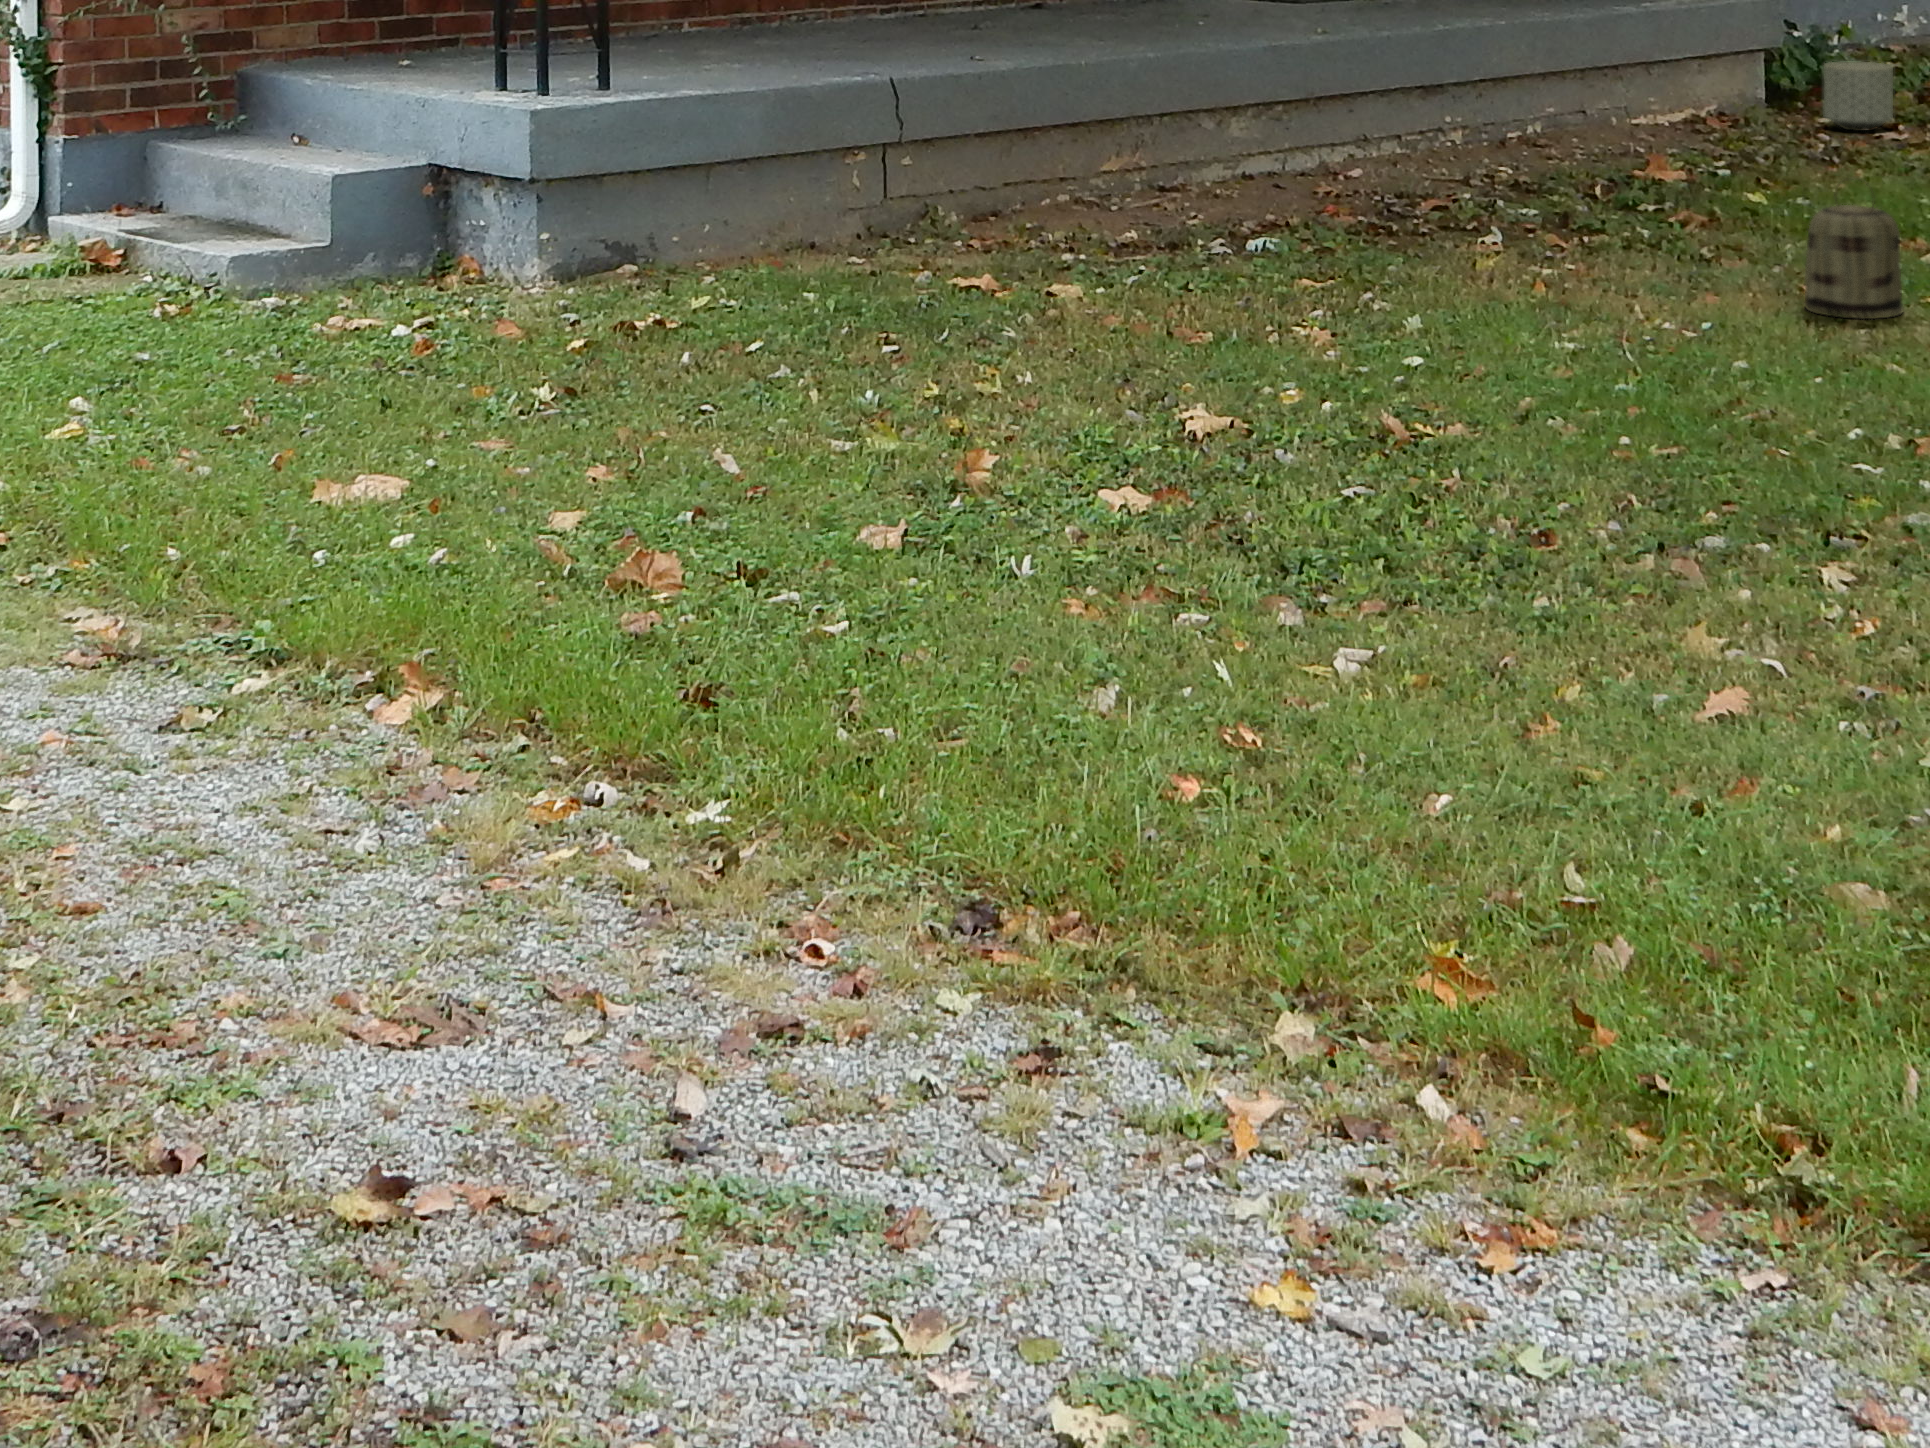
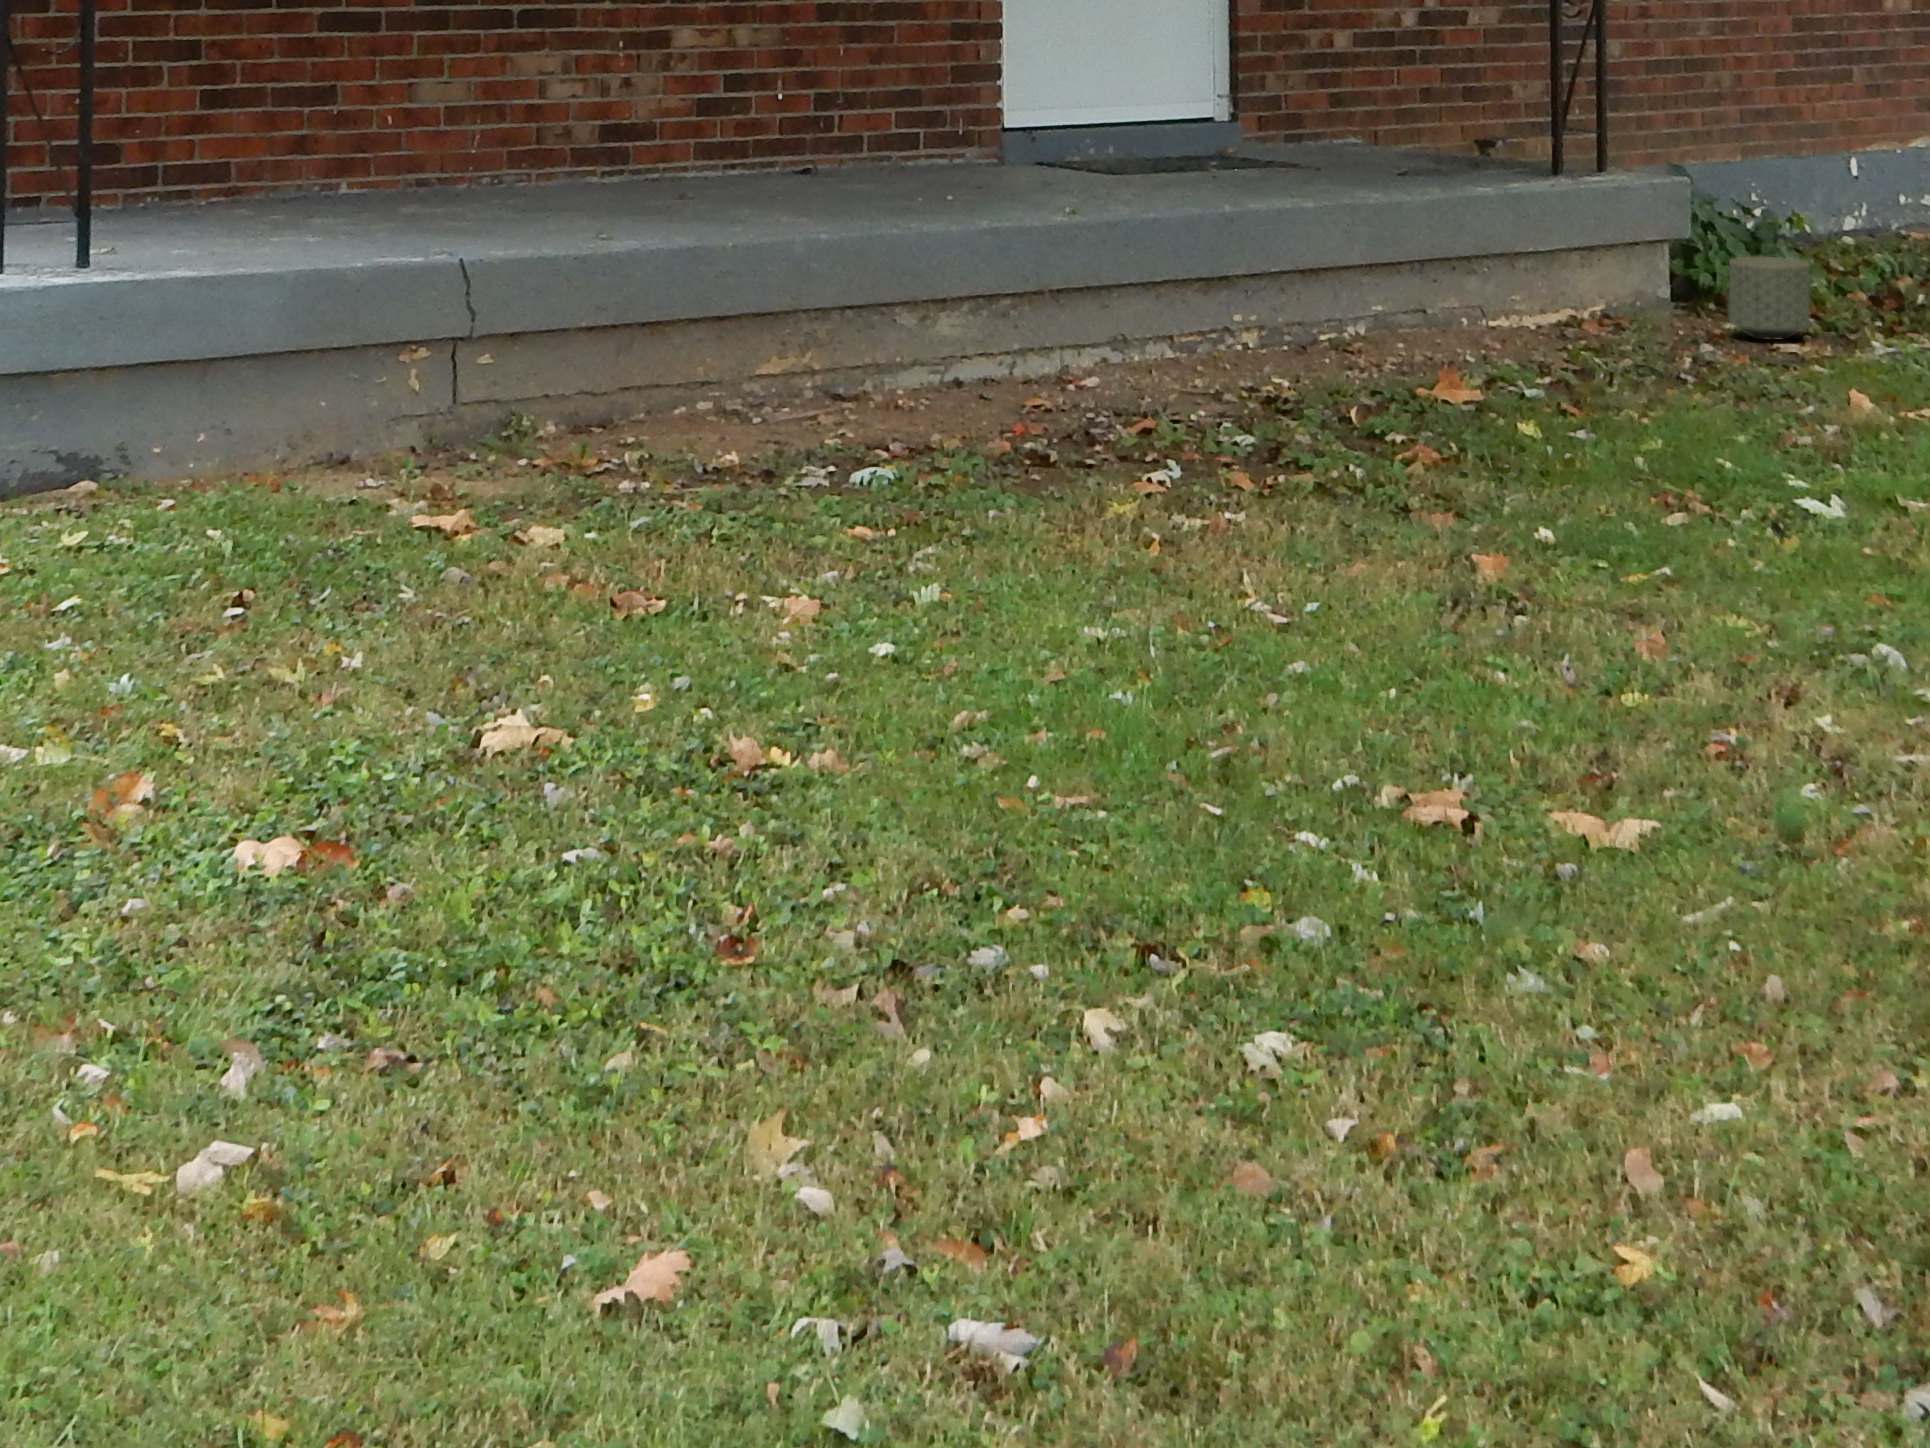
basket: present [1804,178,1904,319] -> none [1462,419,1585,601]

